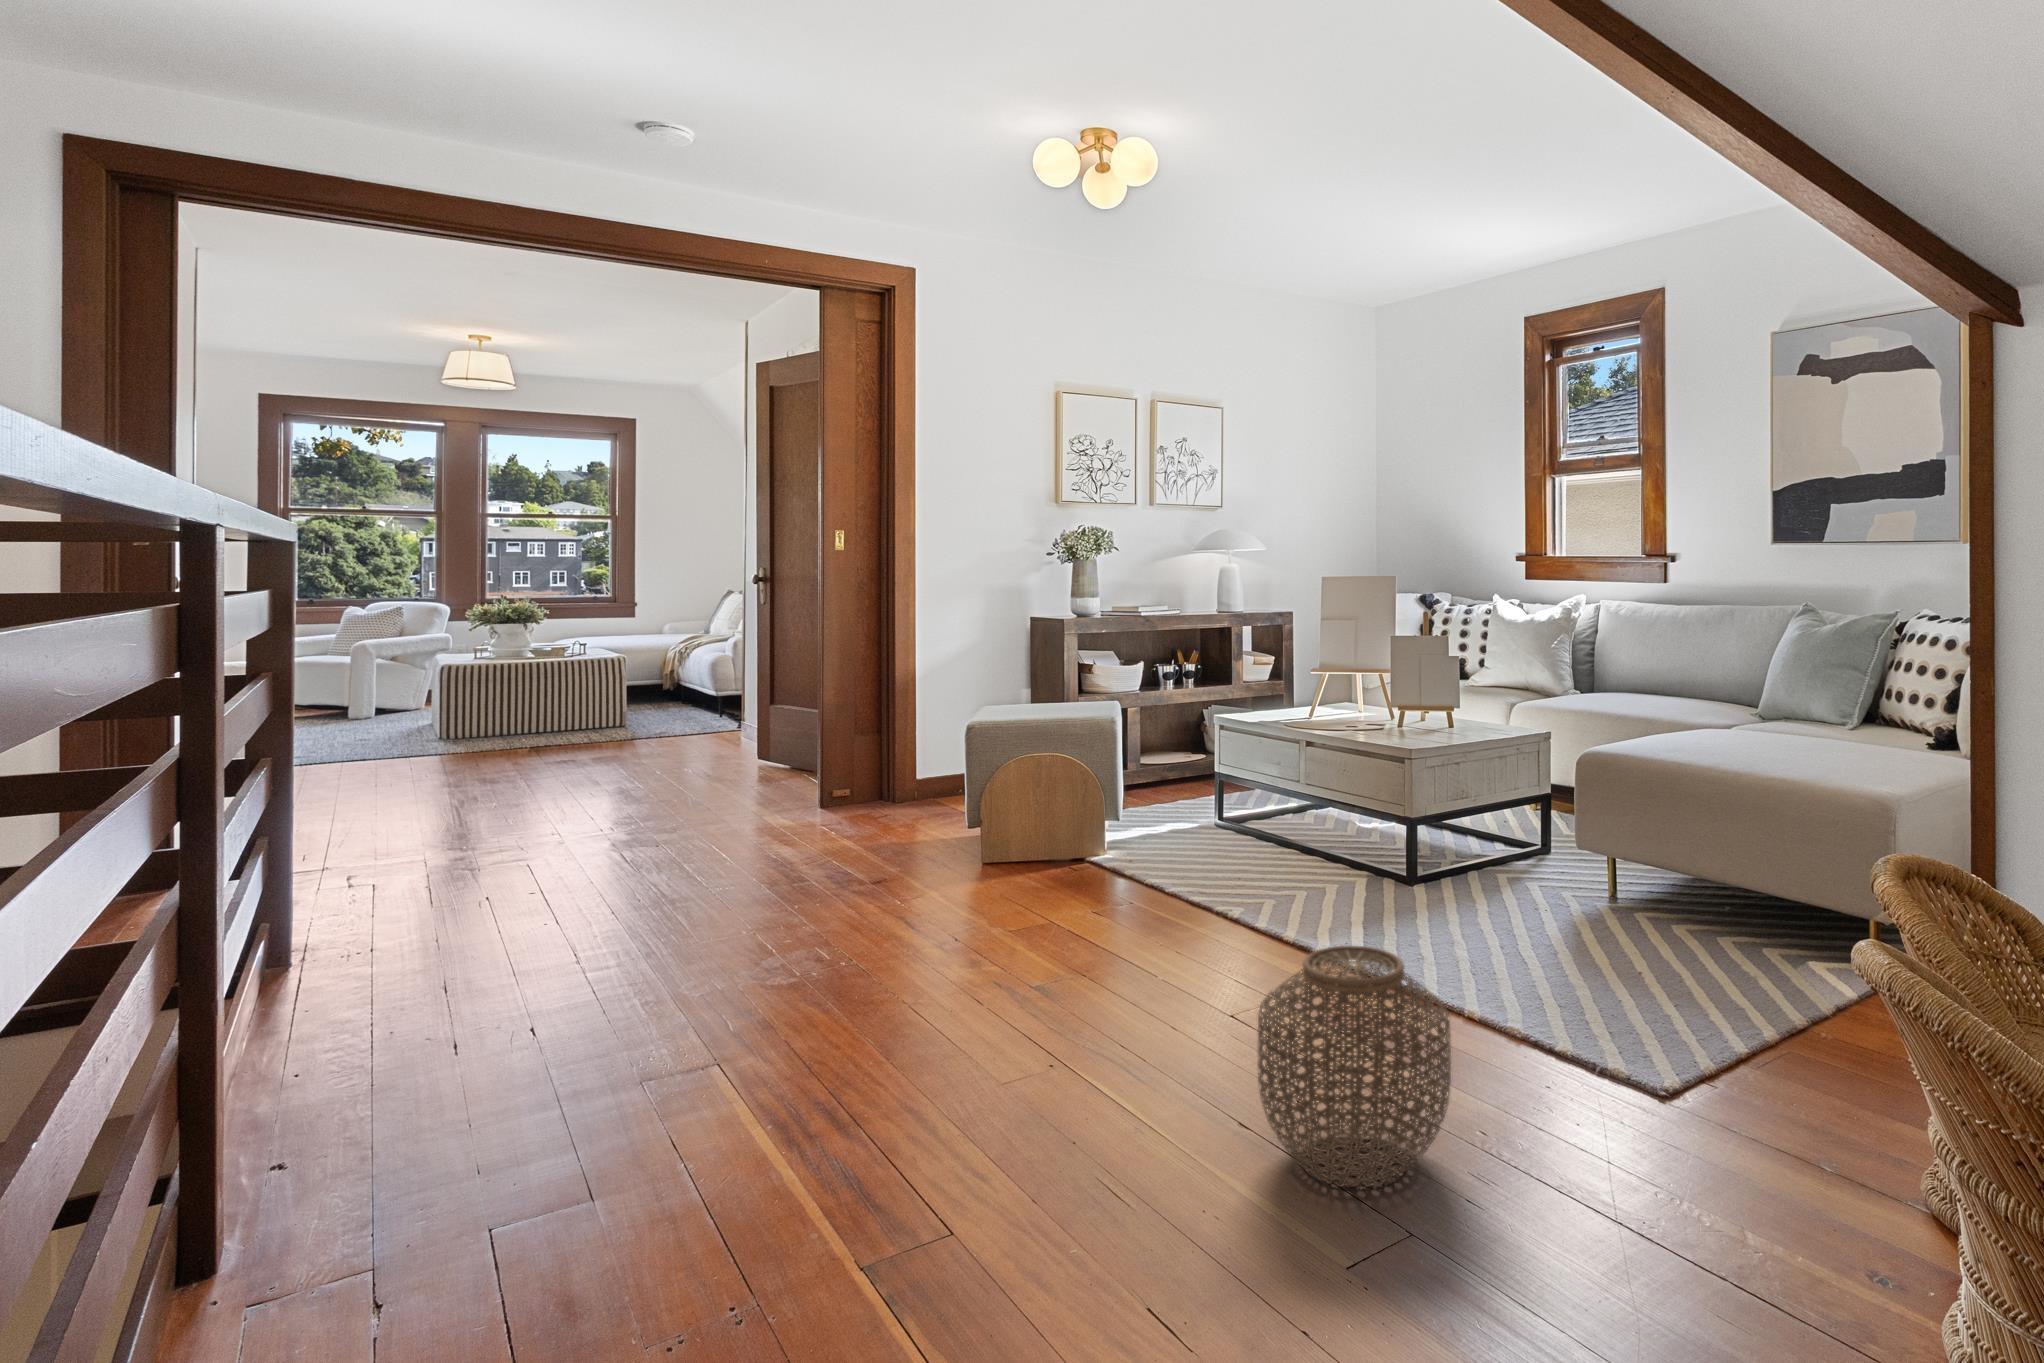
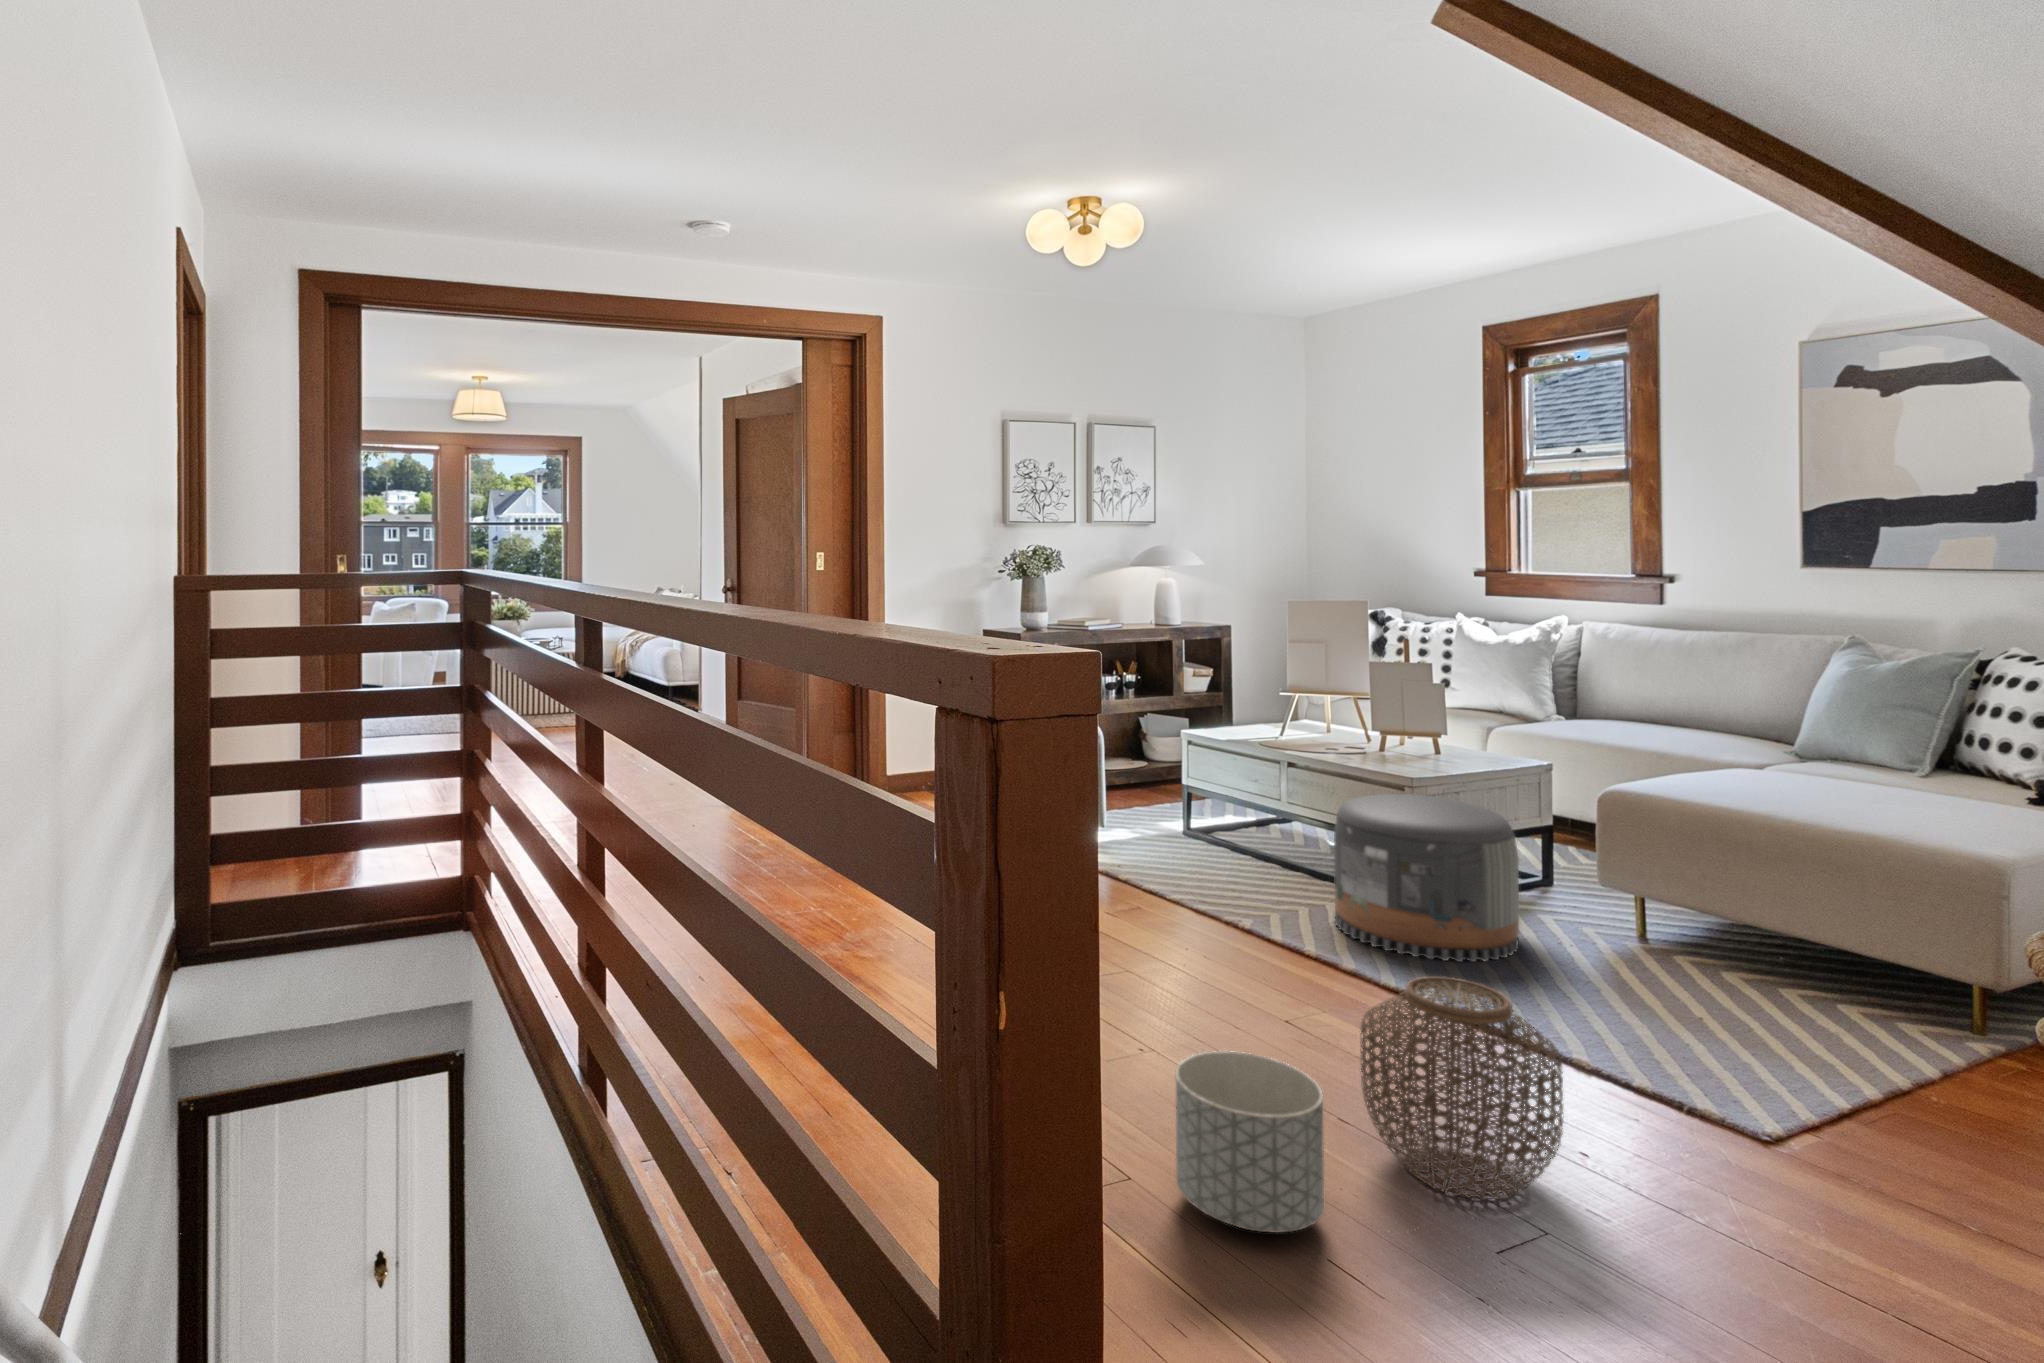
pouf: none [1331,768,1500,935] -> present [1334,794,1519,962]
planter: none [1023,1052,1185,1262] -> present [1176,1051,1324,1232]

